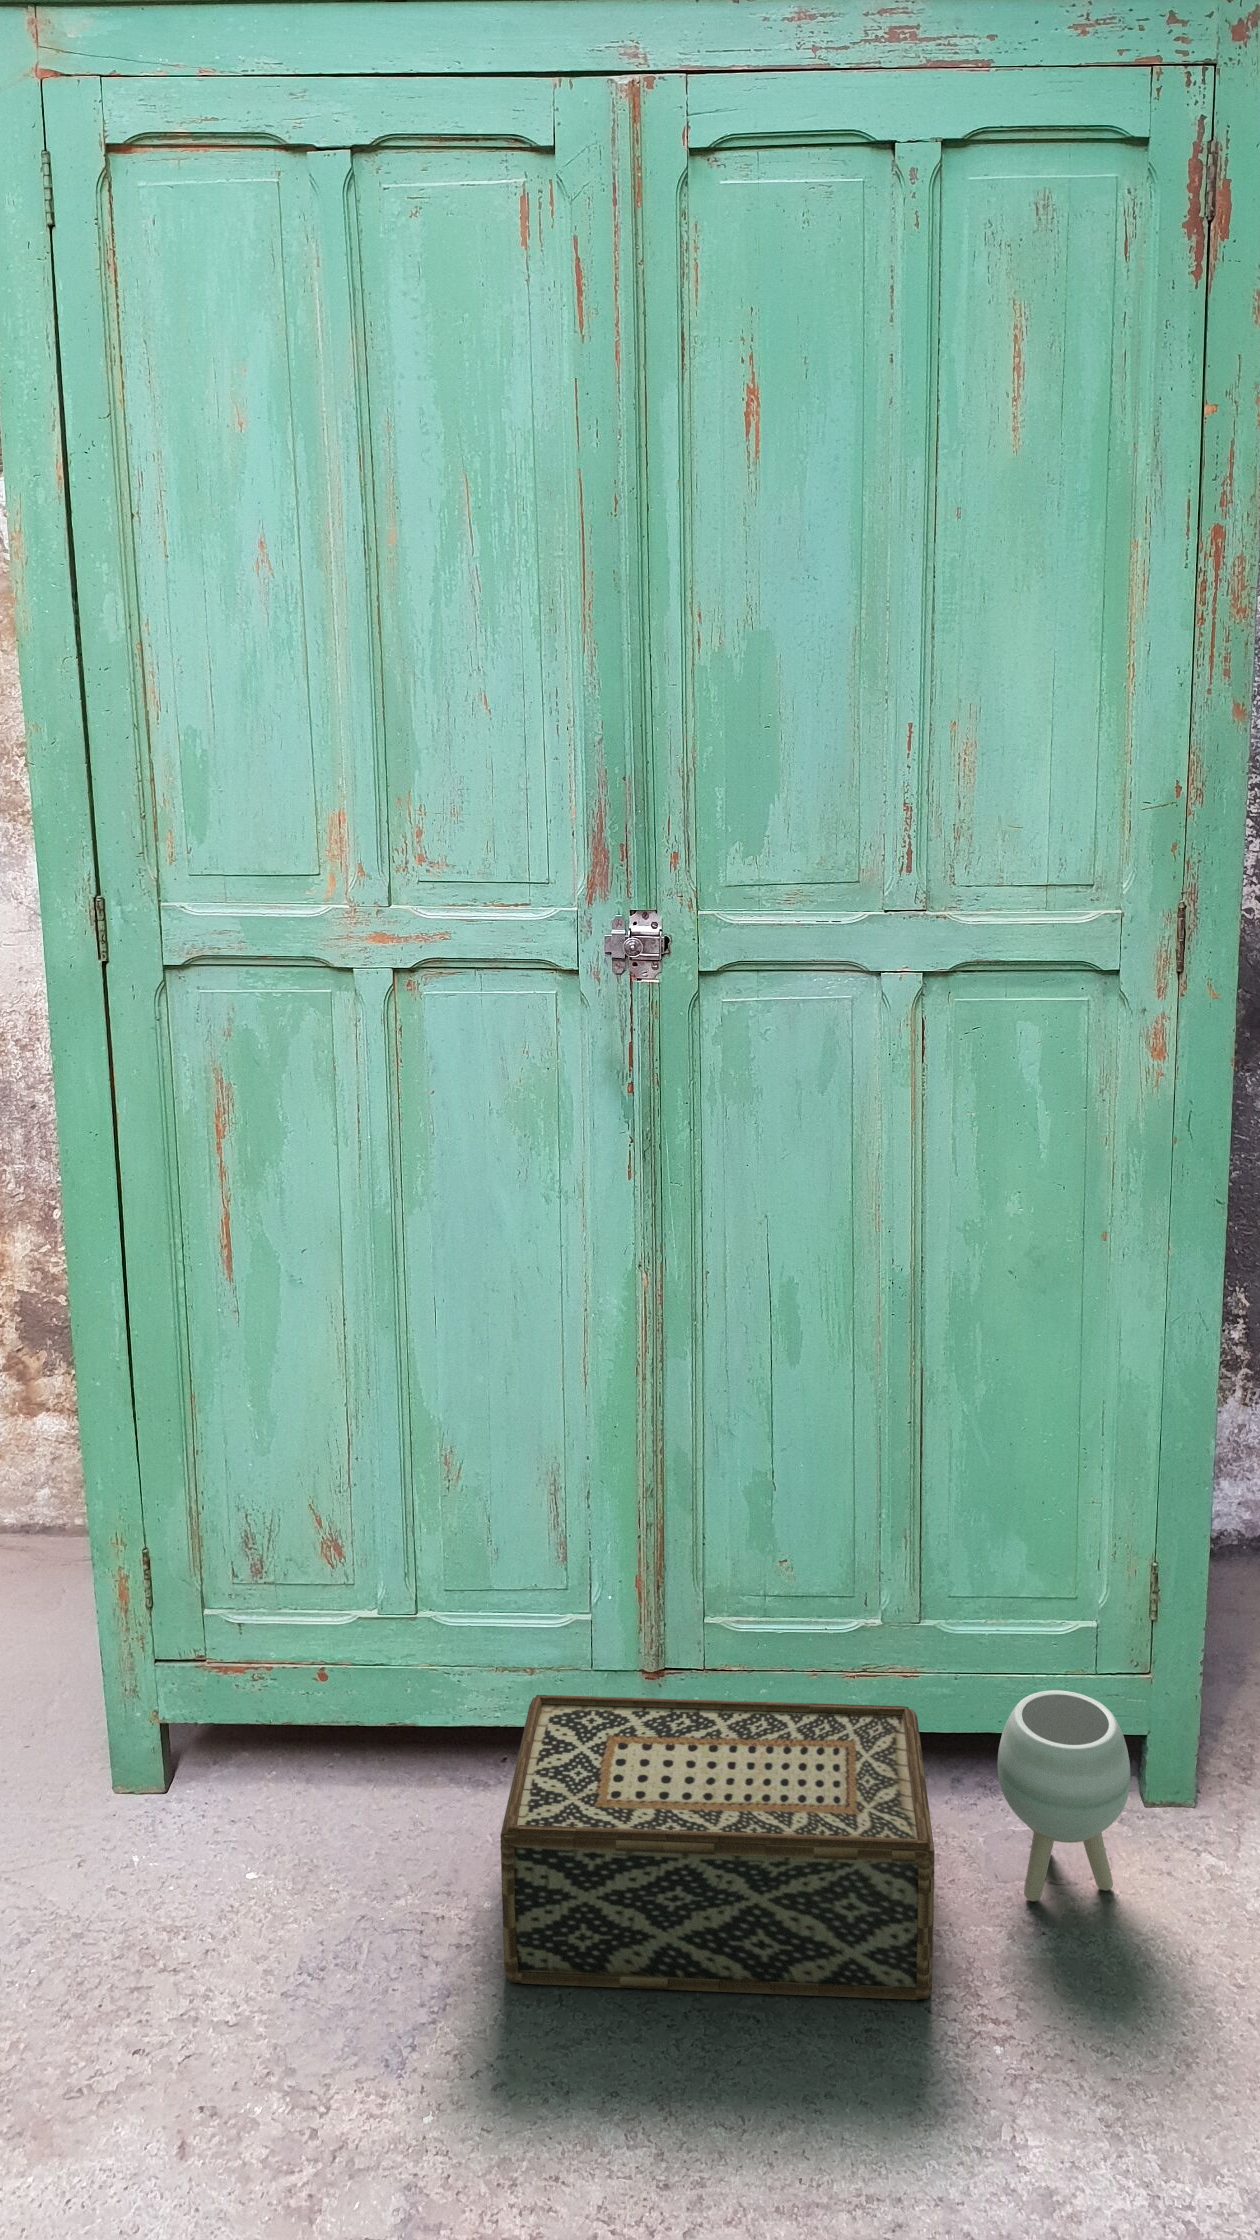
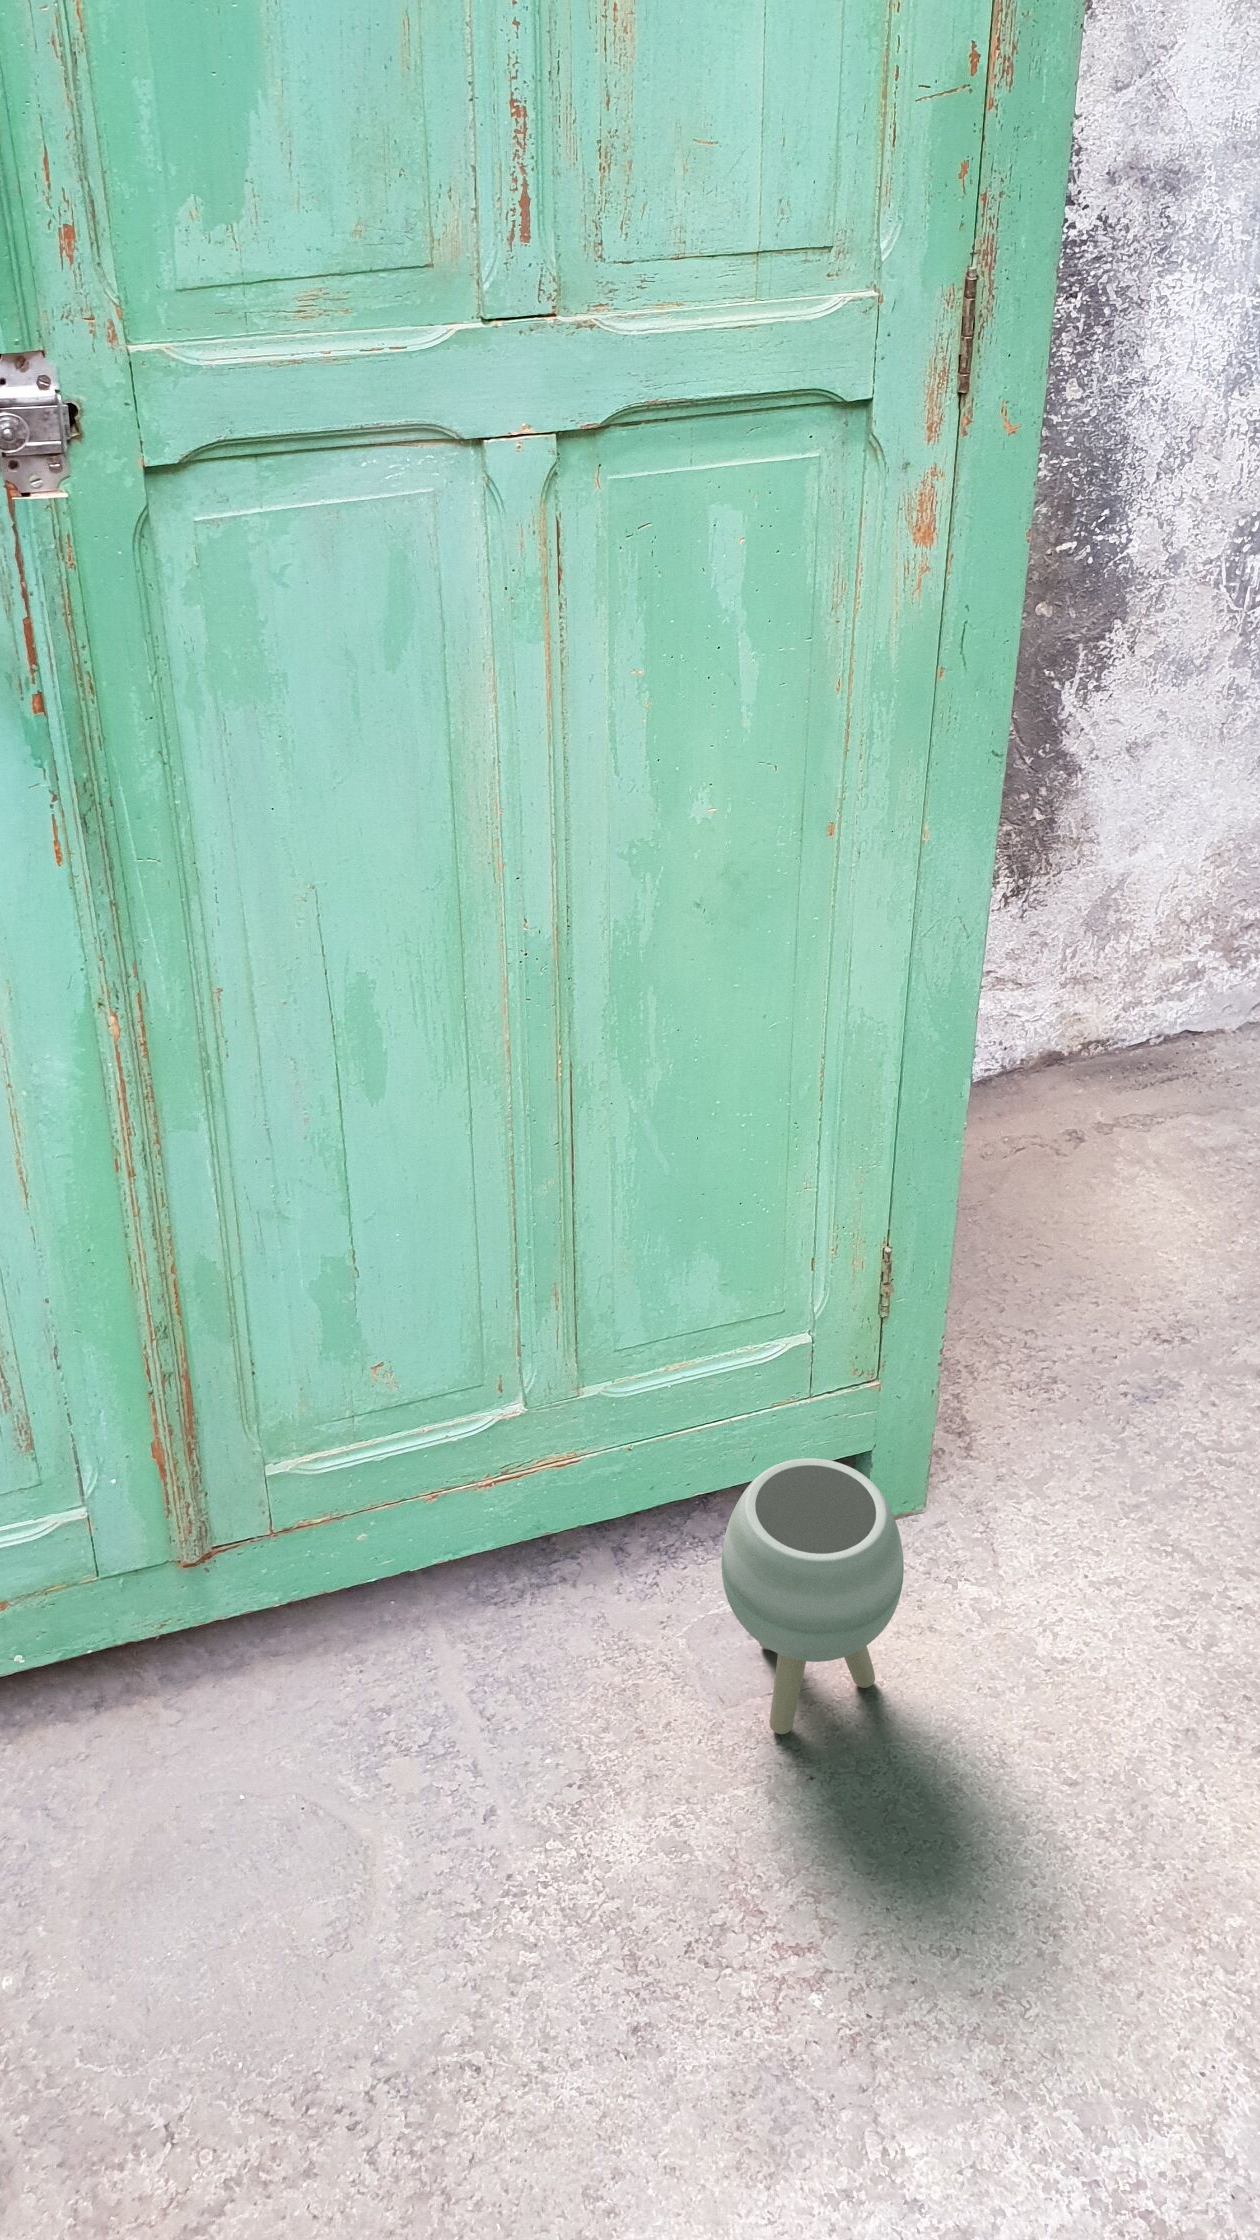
woven basket: present [500,1695,935,2000] -> none [20,1534,705,2128]

